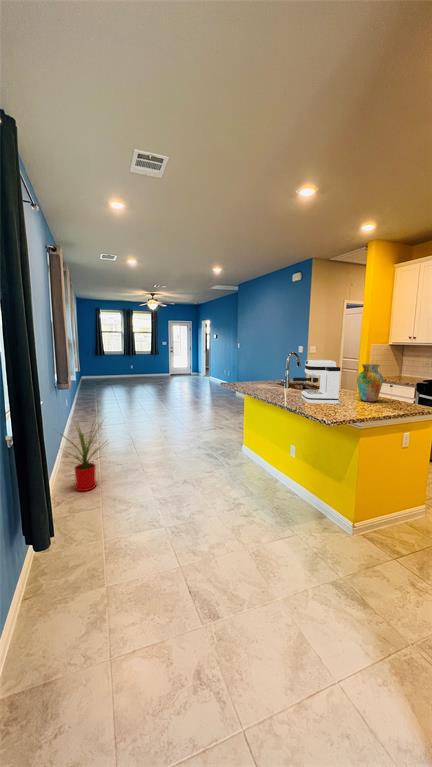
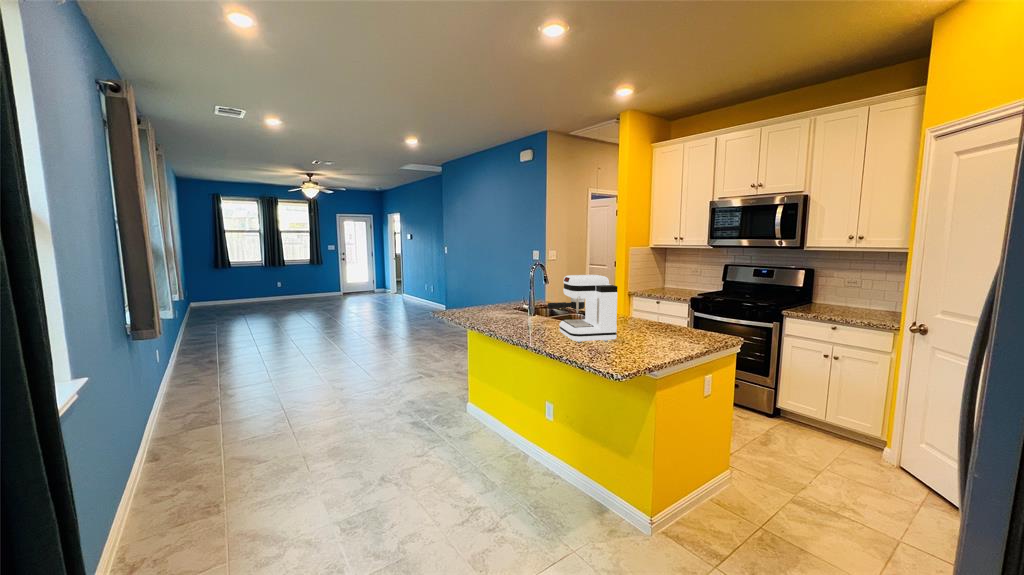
vase: present [357,364,383,402] -> none [634,278,669,332]
house plant: present [61,422,100,491] -> none [114,380,237,527]

